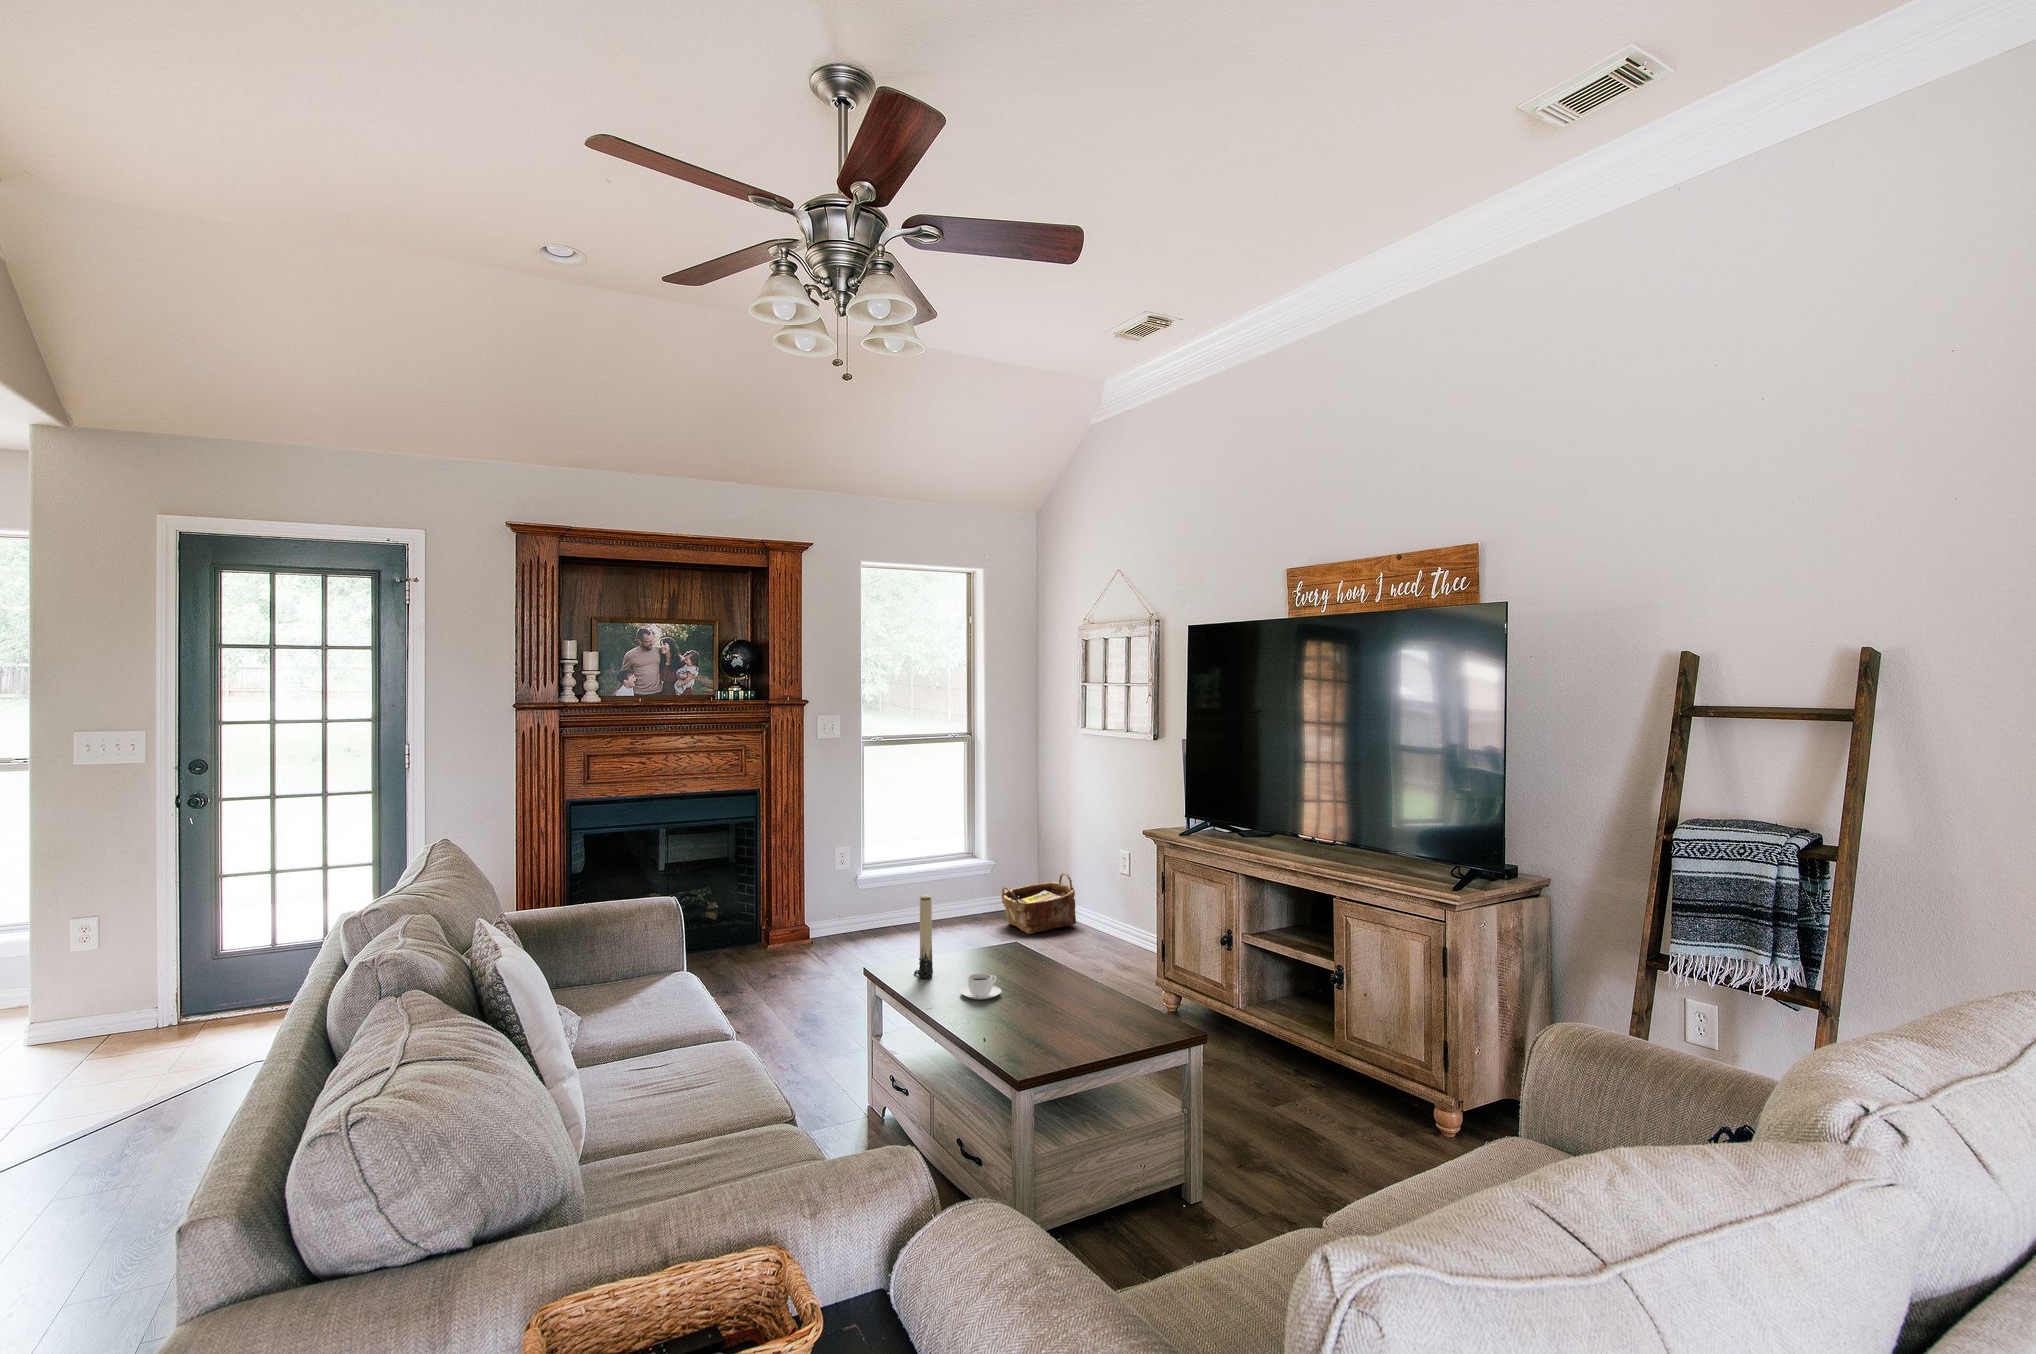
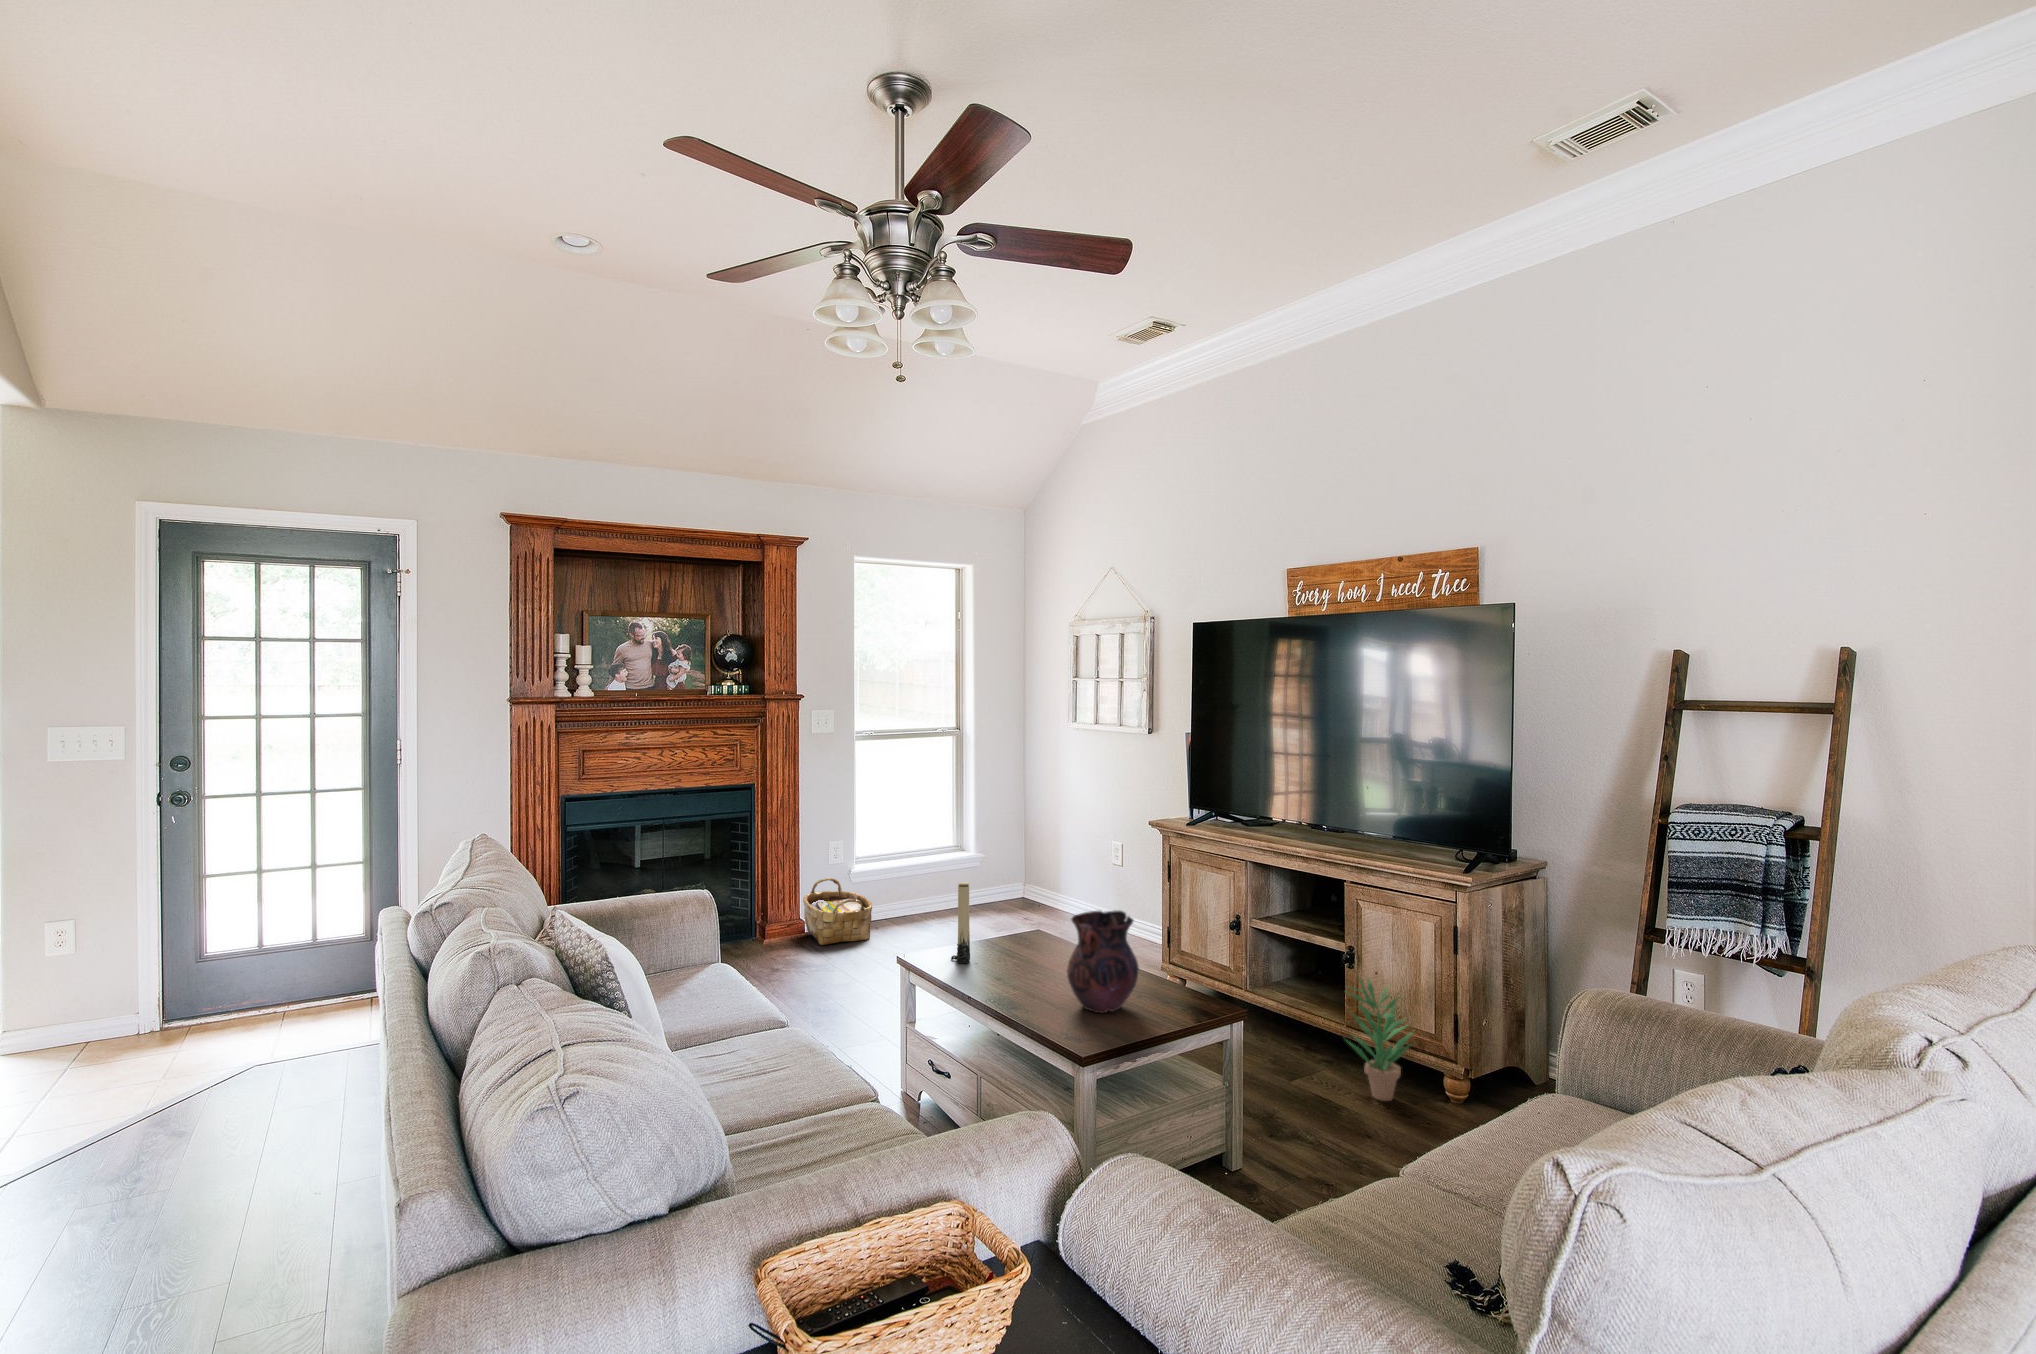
woven basket: present [1001,873,1076,934] -> present [803,878,872,945]
vase: none [1015,928,1090,1035] -> present [1067,911,1139,1013]
coffee cup: present [961,973,1001,999] -> none [1003,957,1043,982]
potted plant: none [1325,996,1404,1132] -> present [1348,977,1413,1101]

